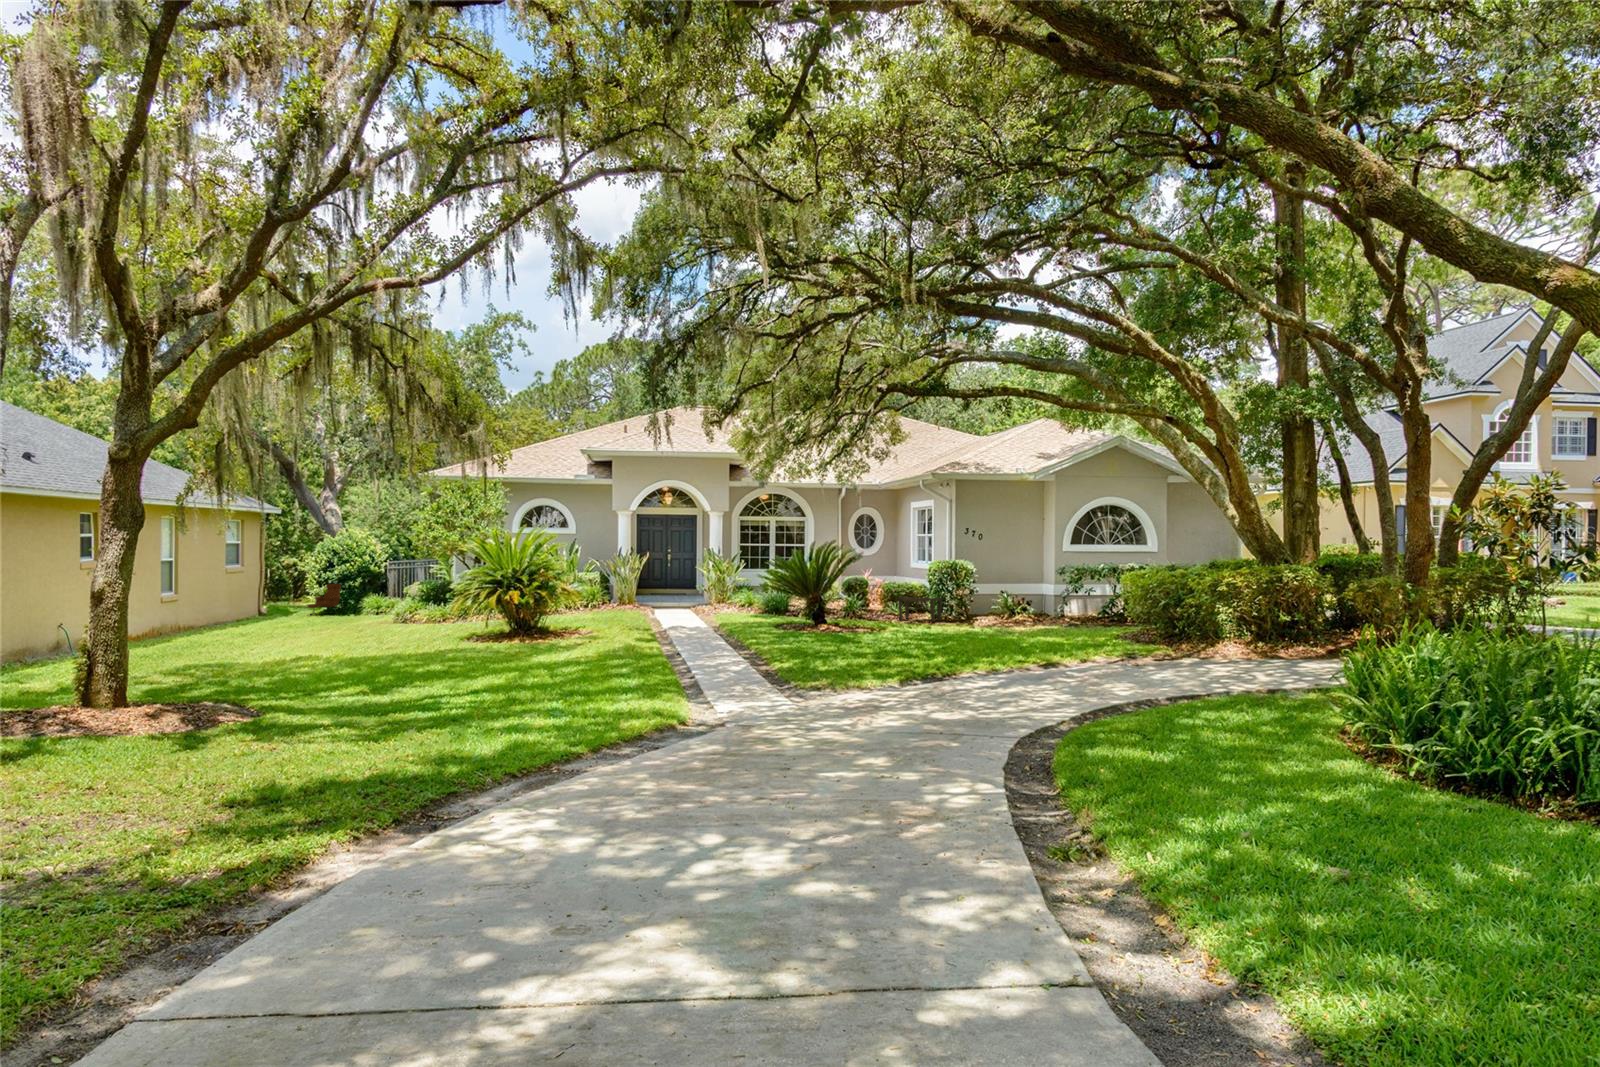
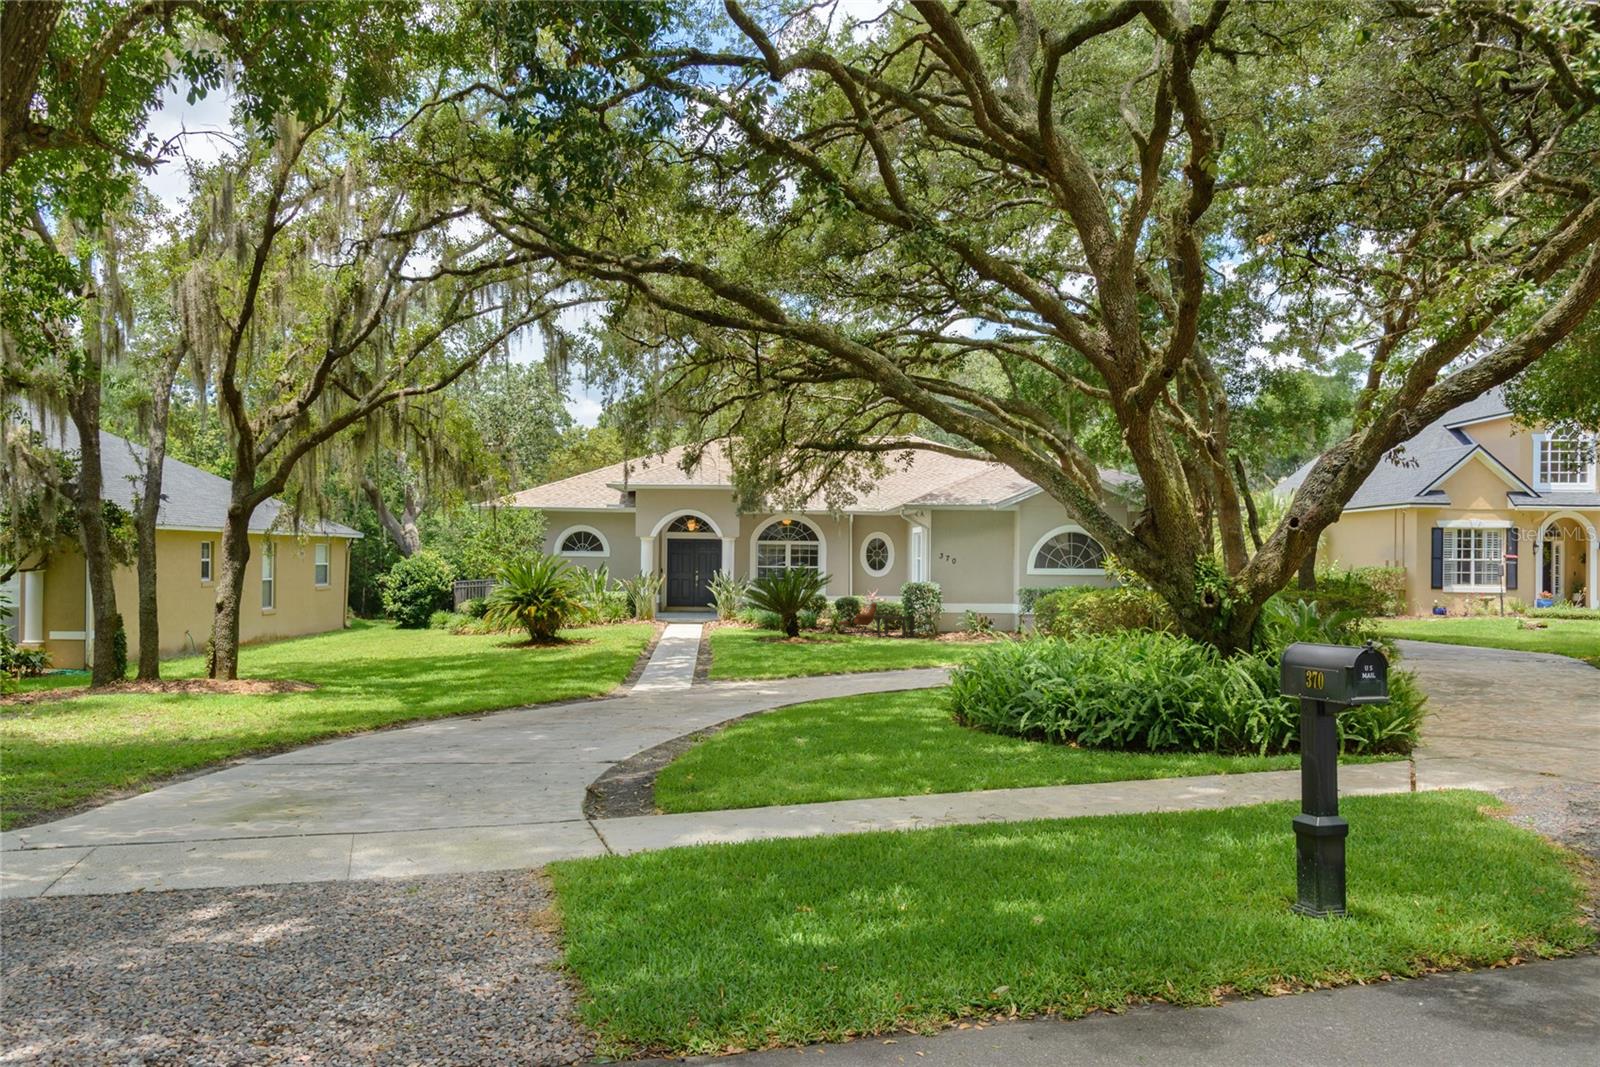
lounge chair: present [307,584,341,615] -> present [839,602,877,631]

